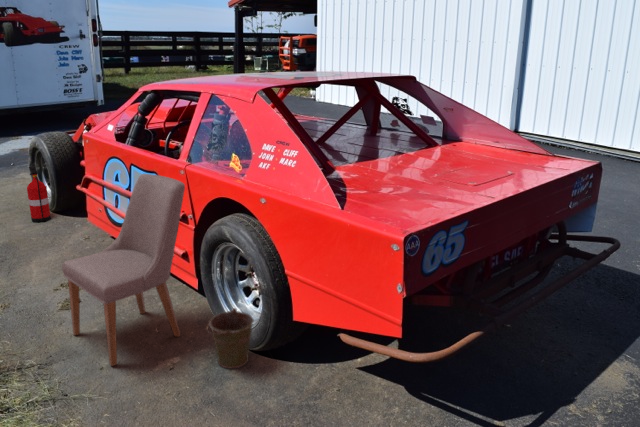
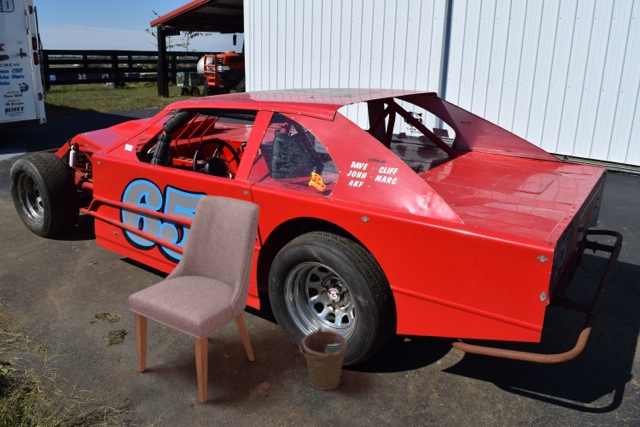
fire extinguisher: present [27,166,51,222] -> none [16,189,43,248]

